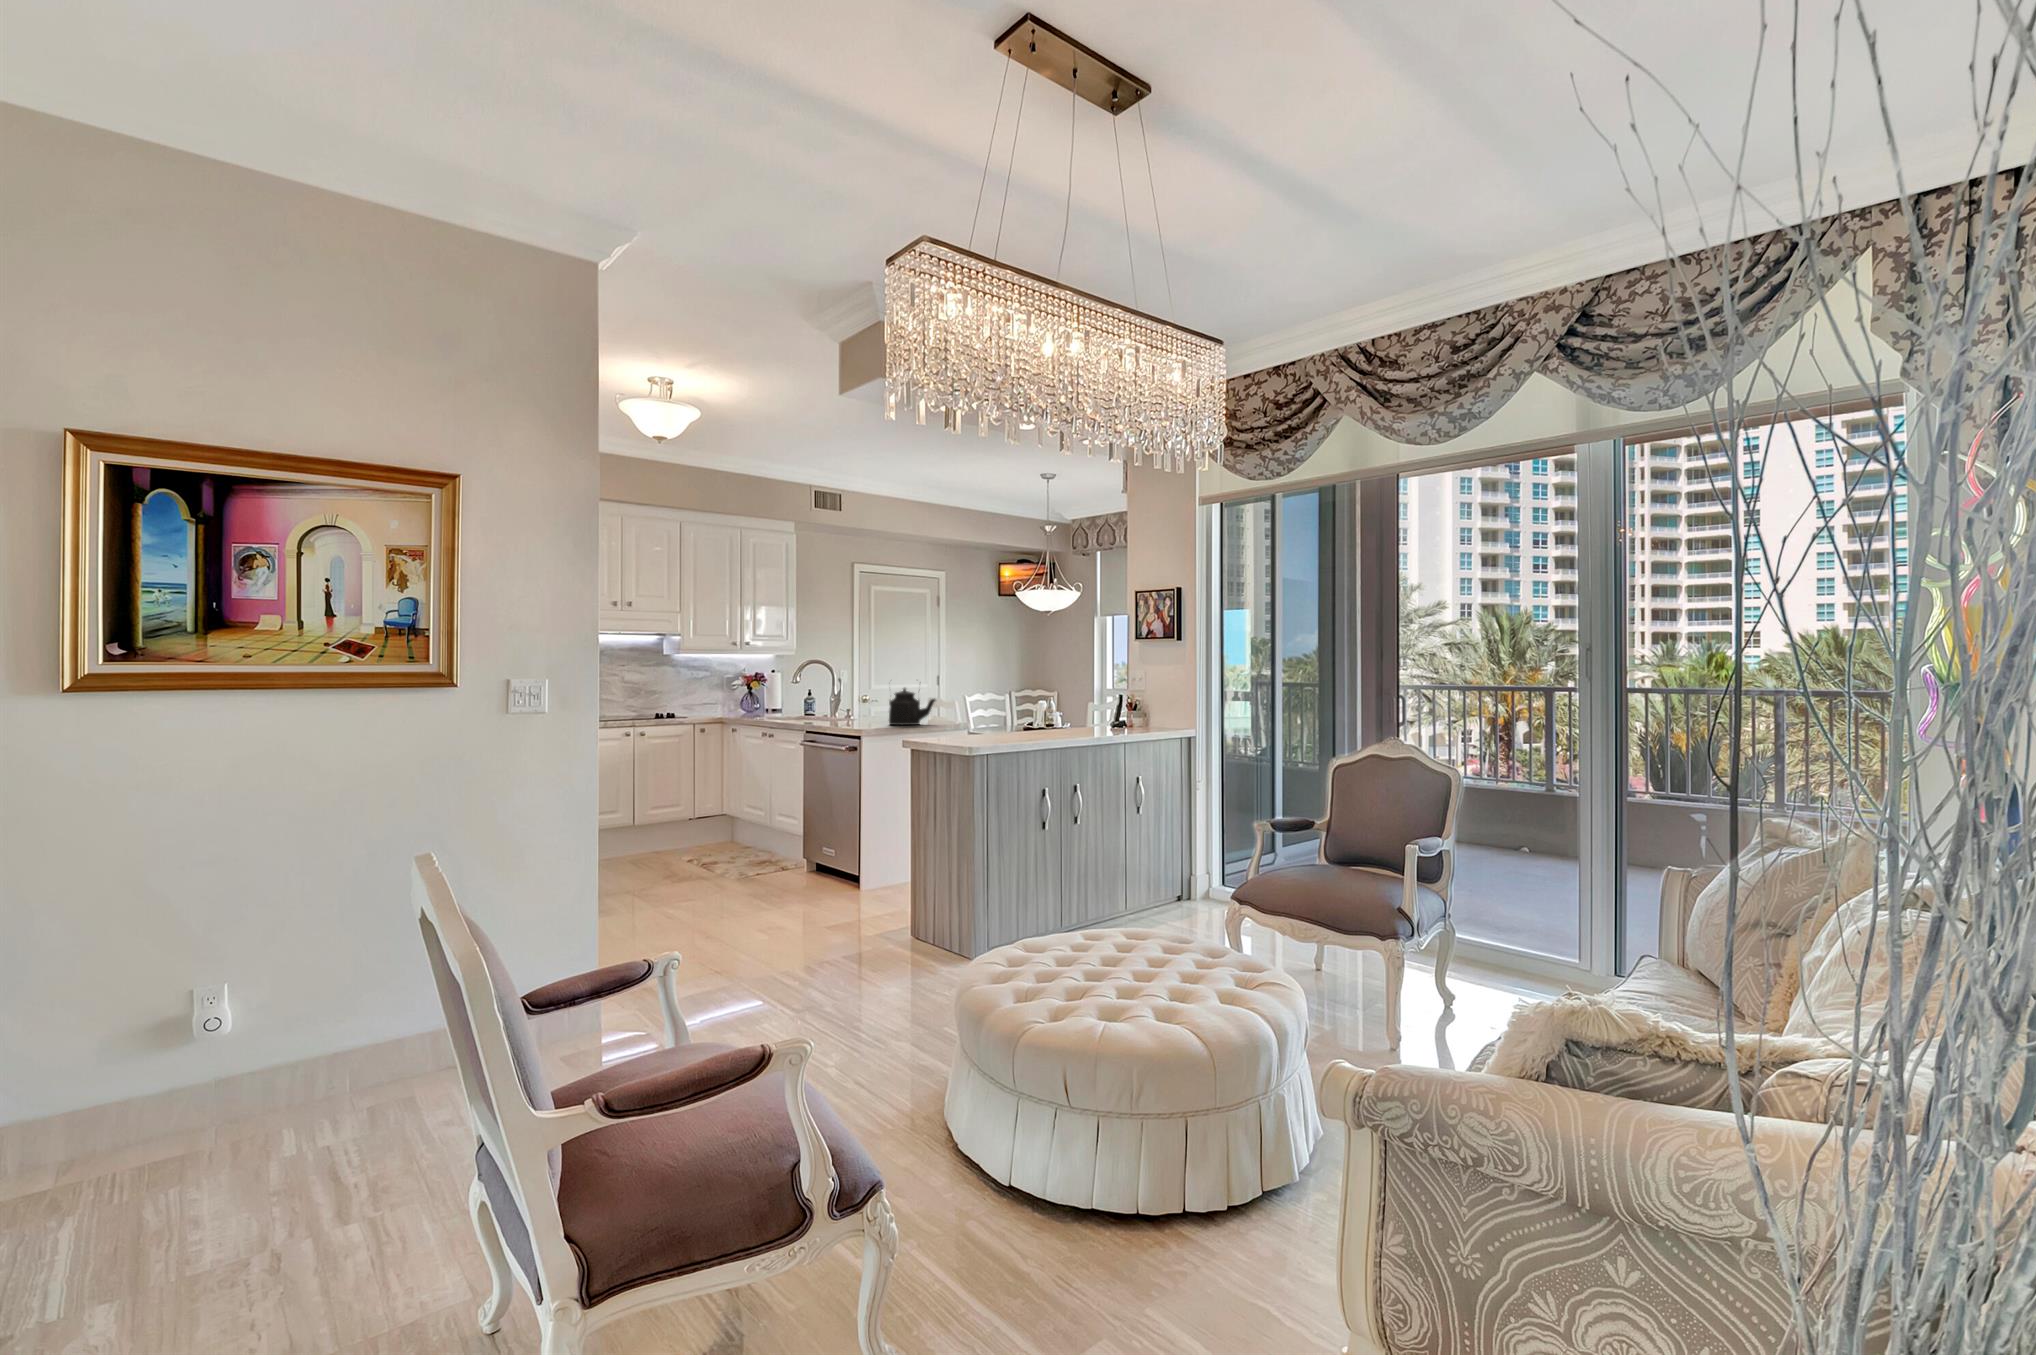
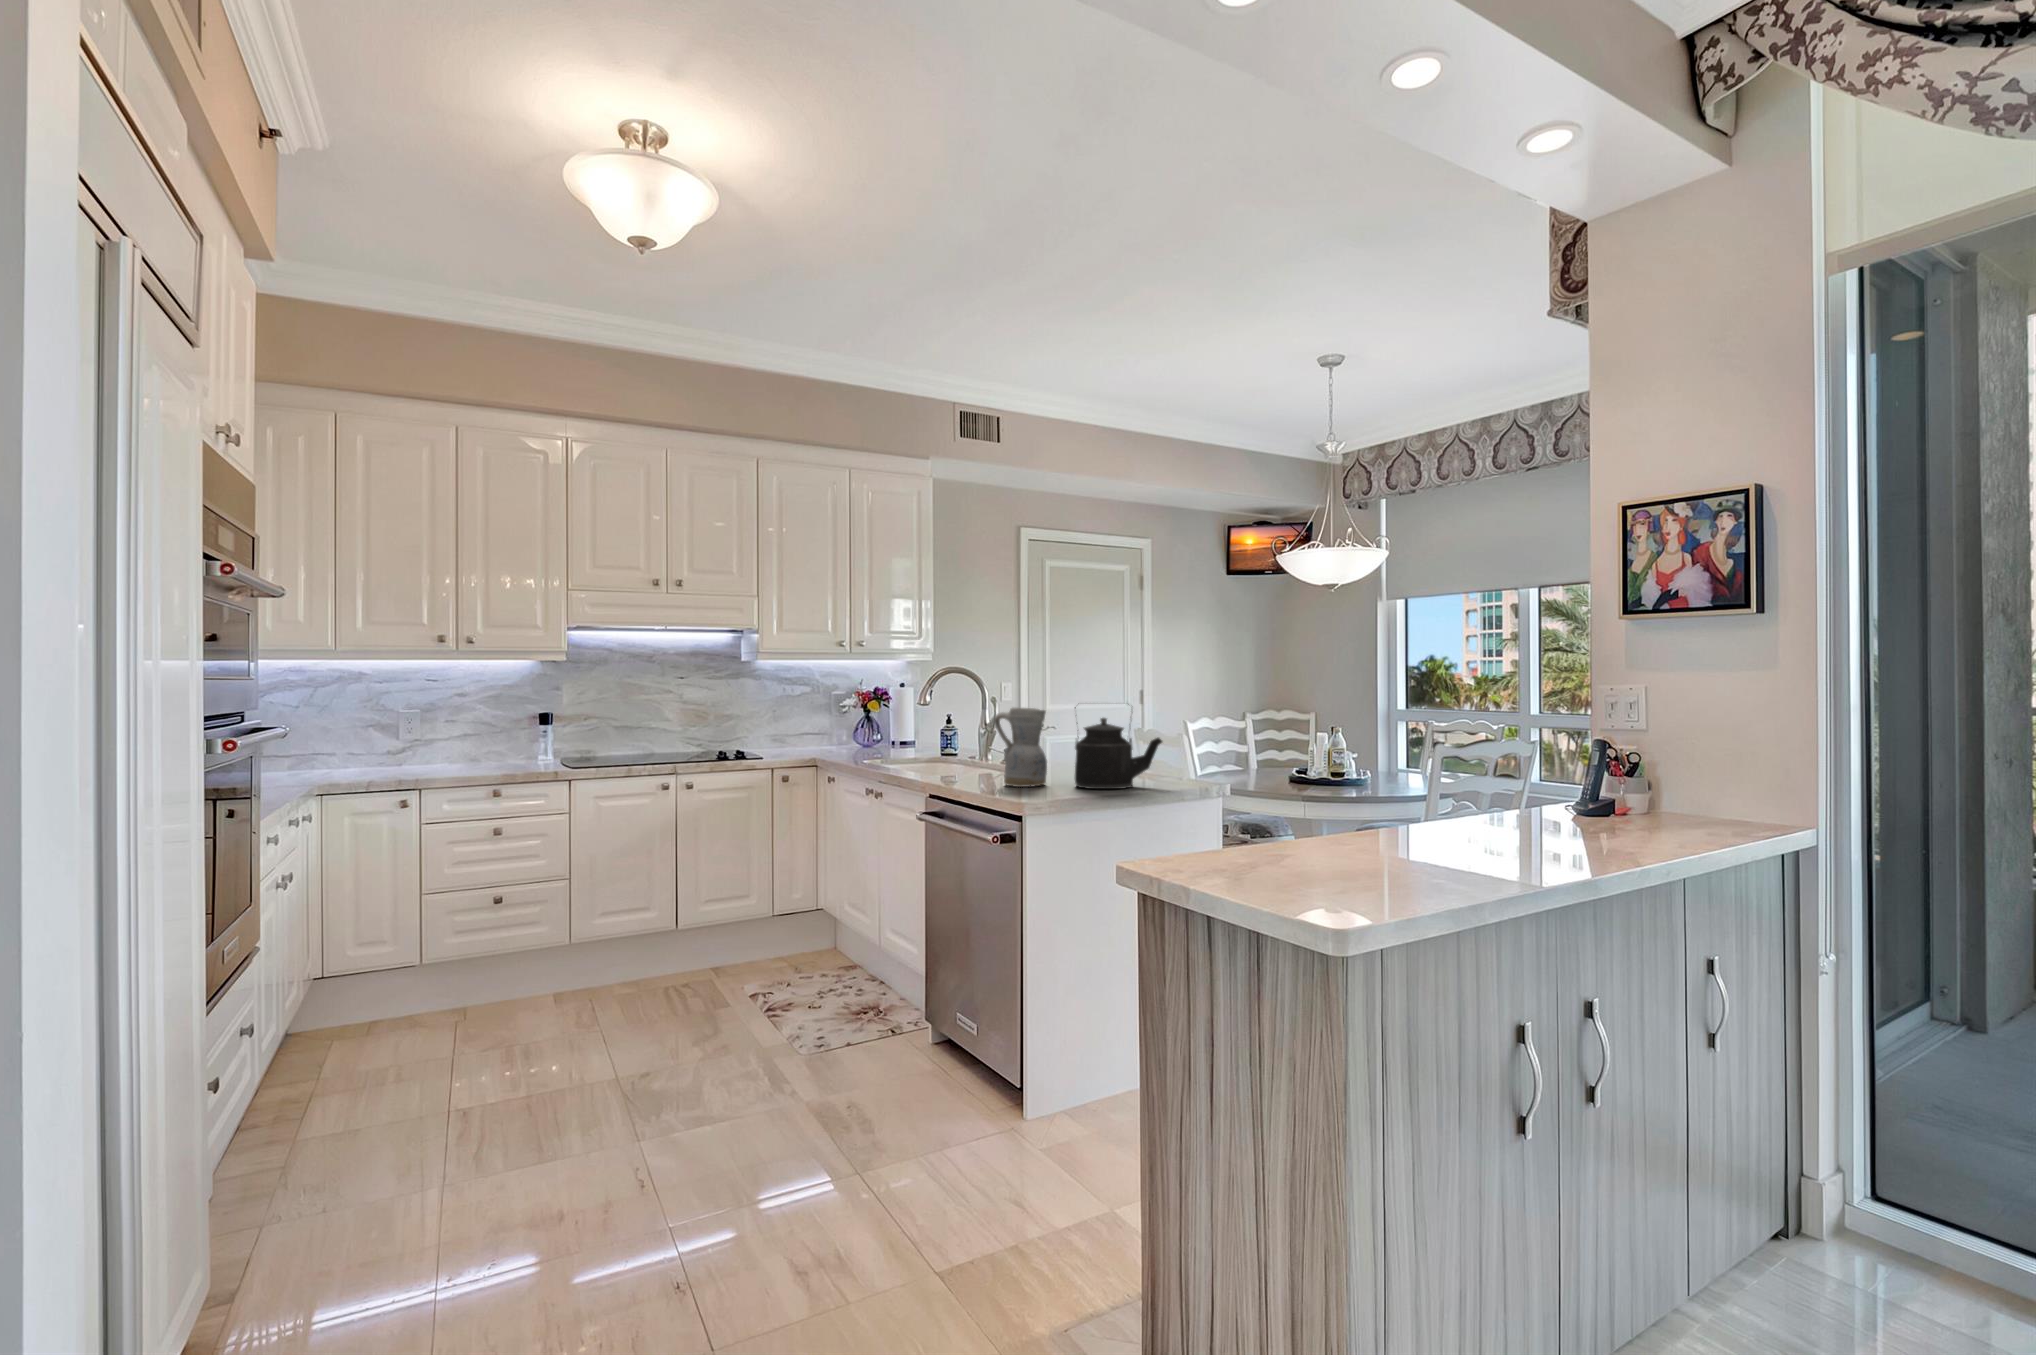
ceramic pitcher: none [844,682,874,725] -> present [994,708,1047,787]

